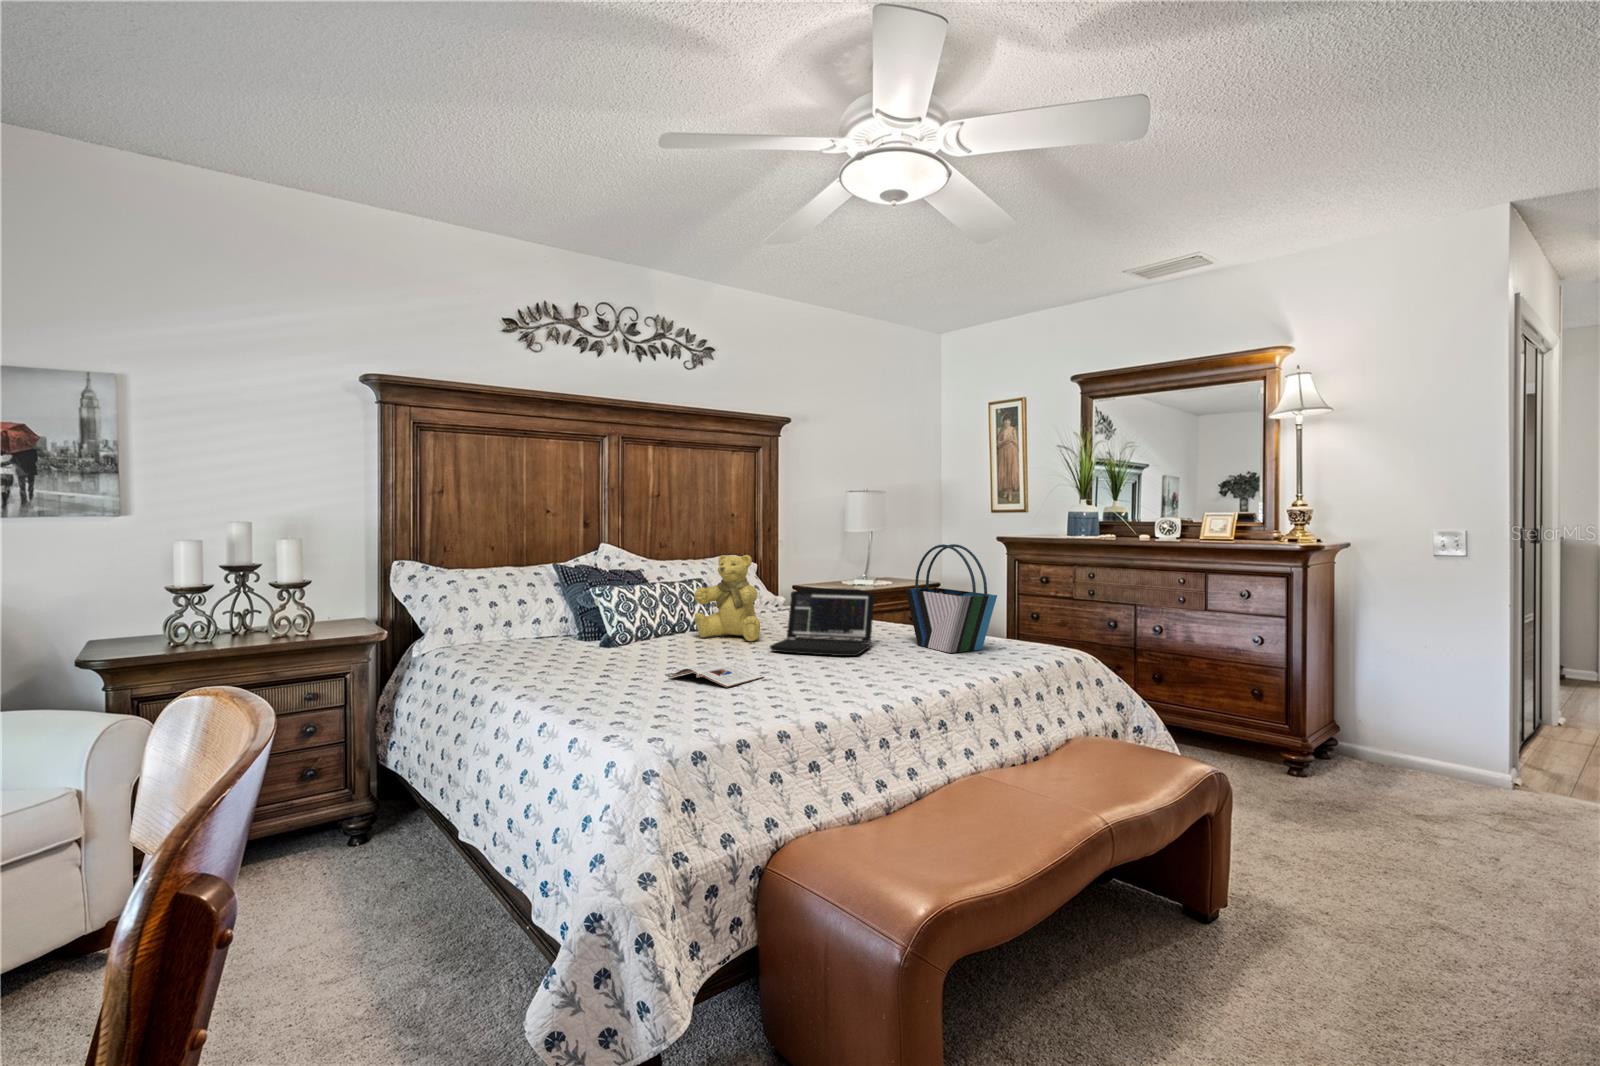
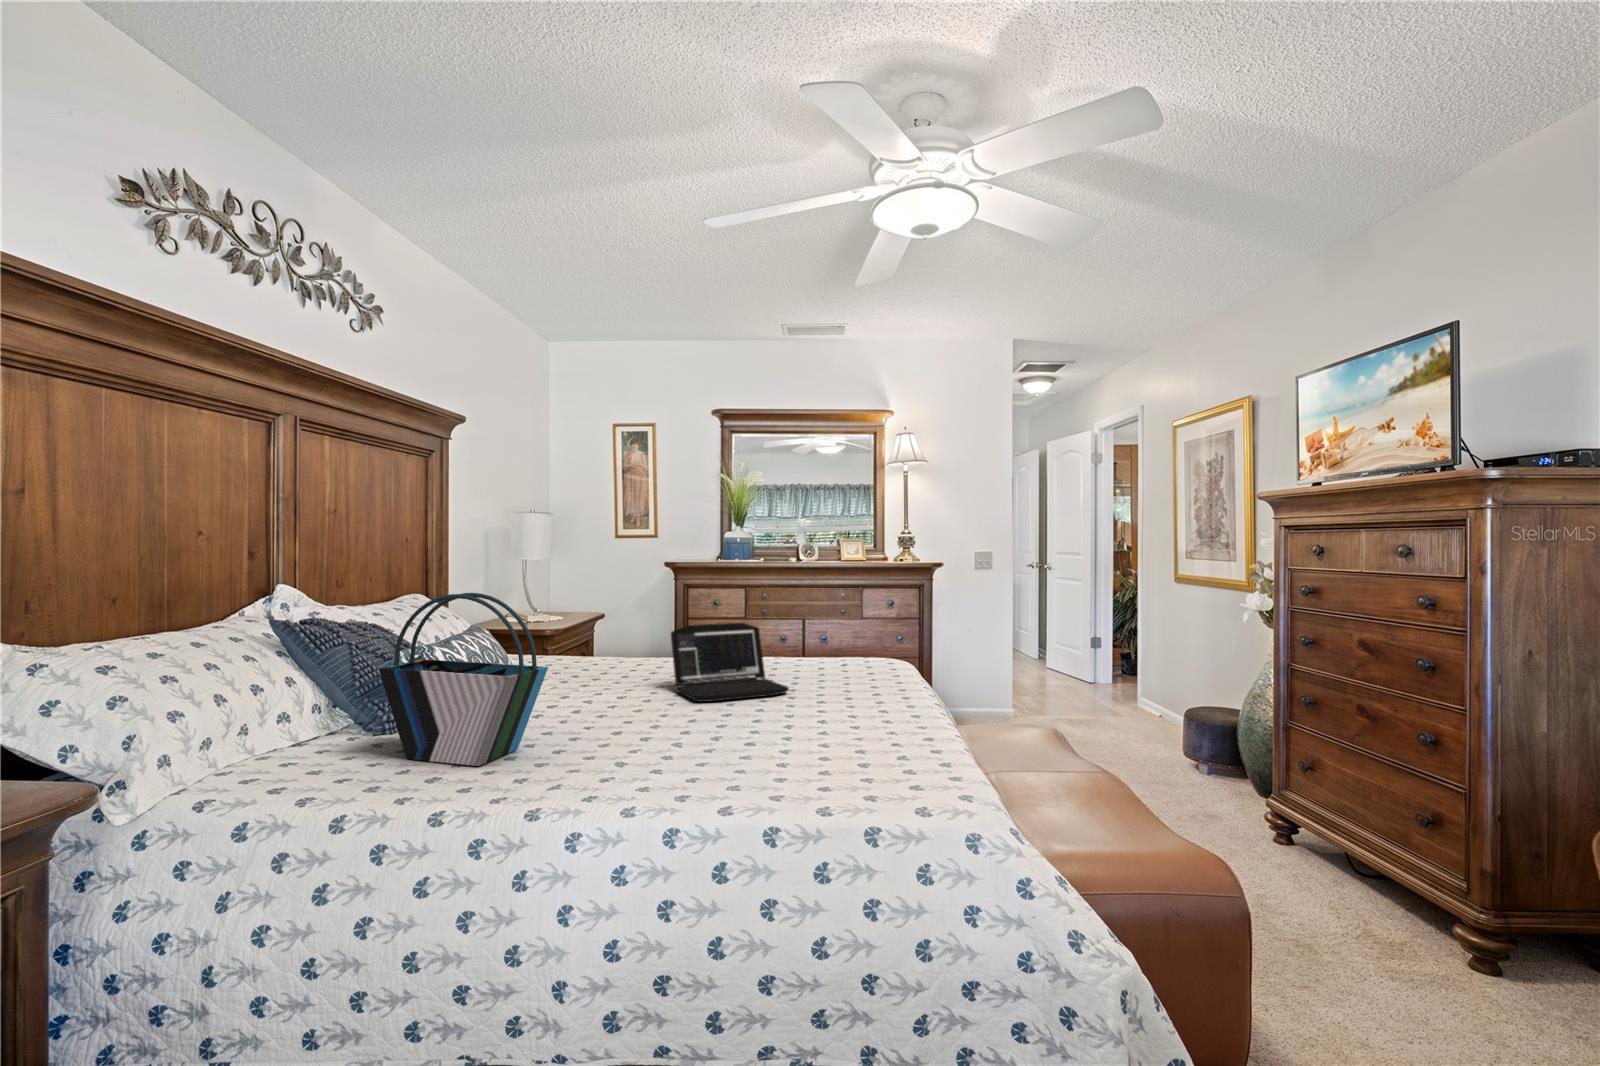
tote bag: present [905,544,997,653] -> present [379,593,548,766]
teddy bear: present [694,555,760,641] -> none [543,591,642,700]
magazine: present [669,661,764,687] -> none [709,718,811,750]

